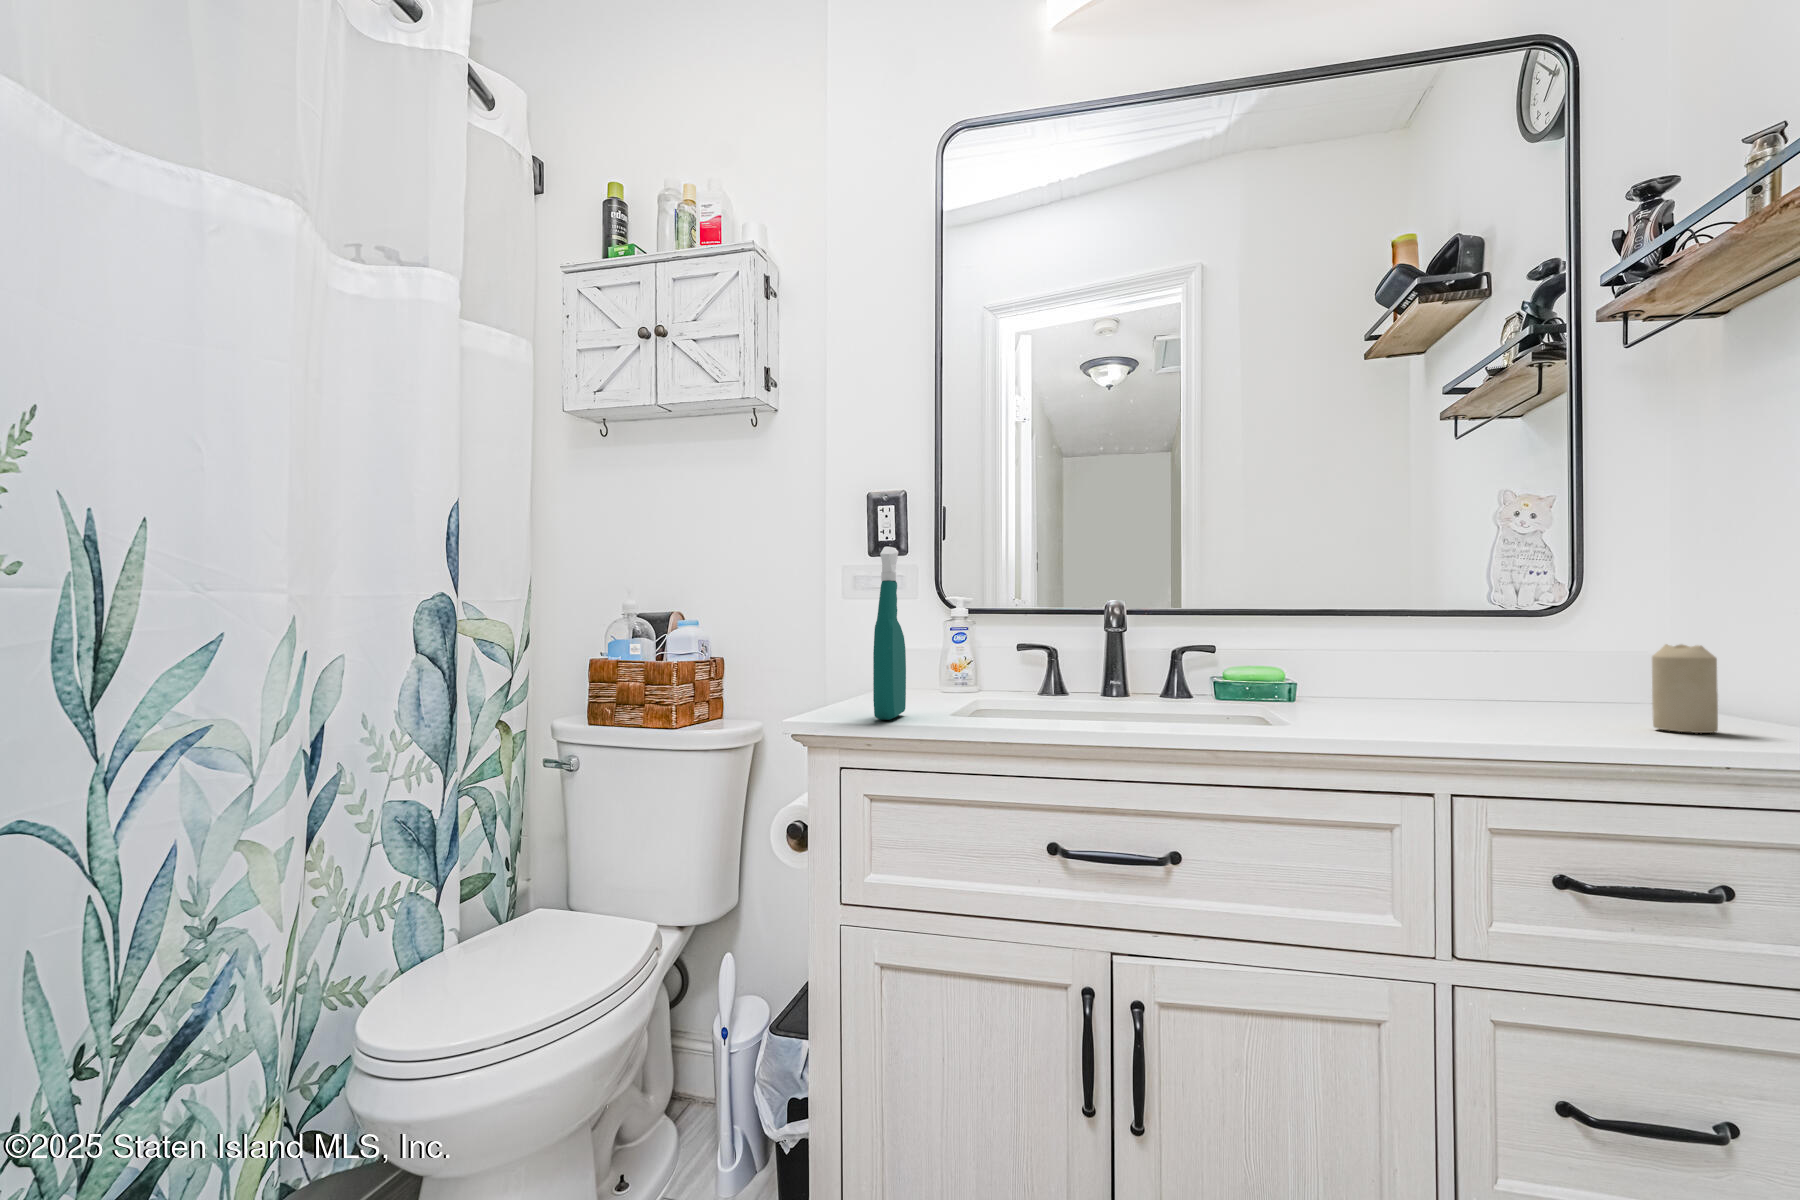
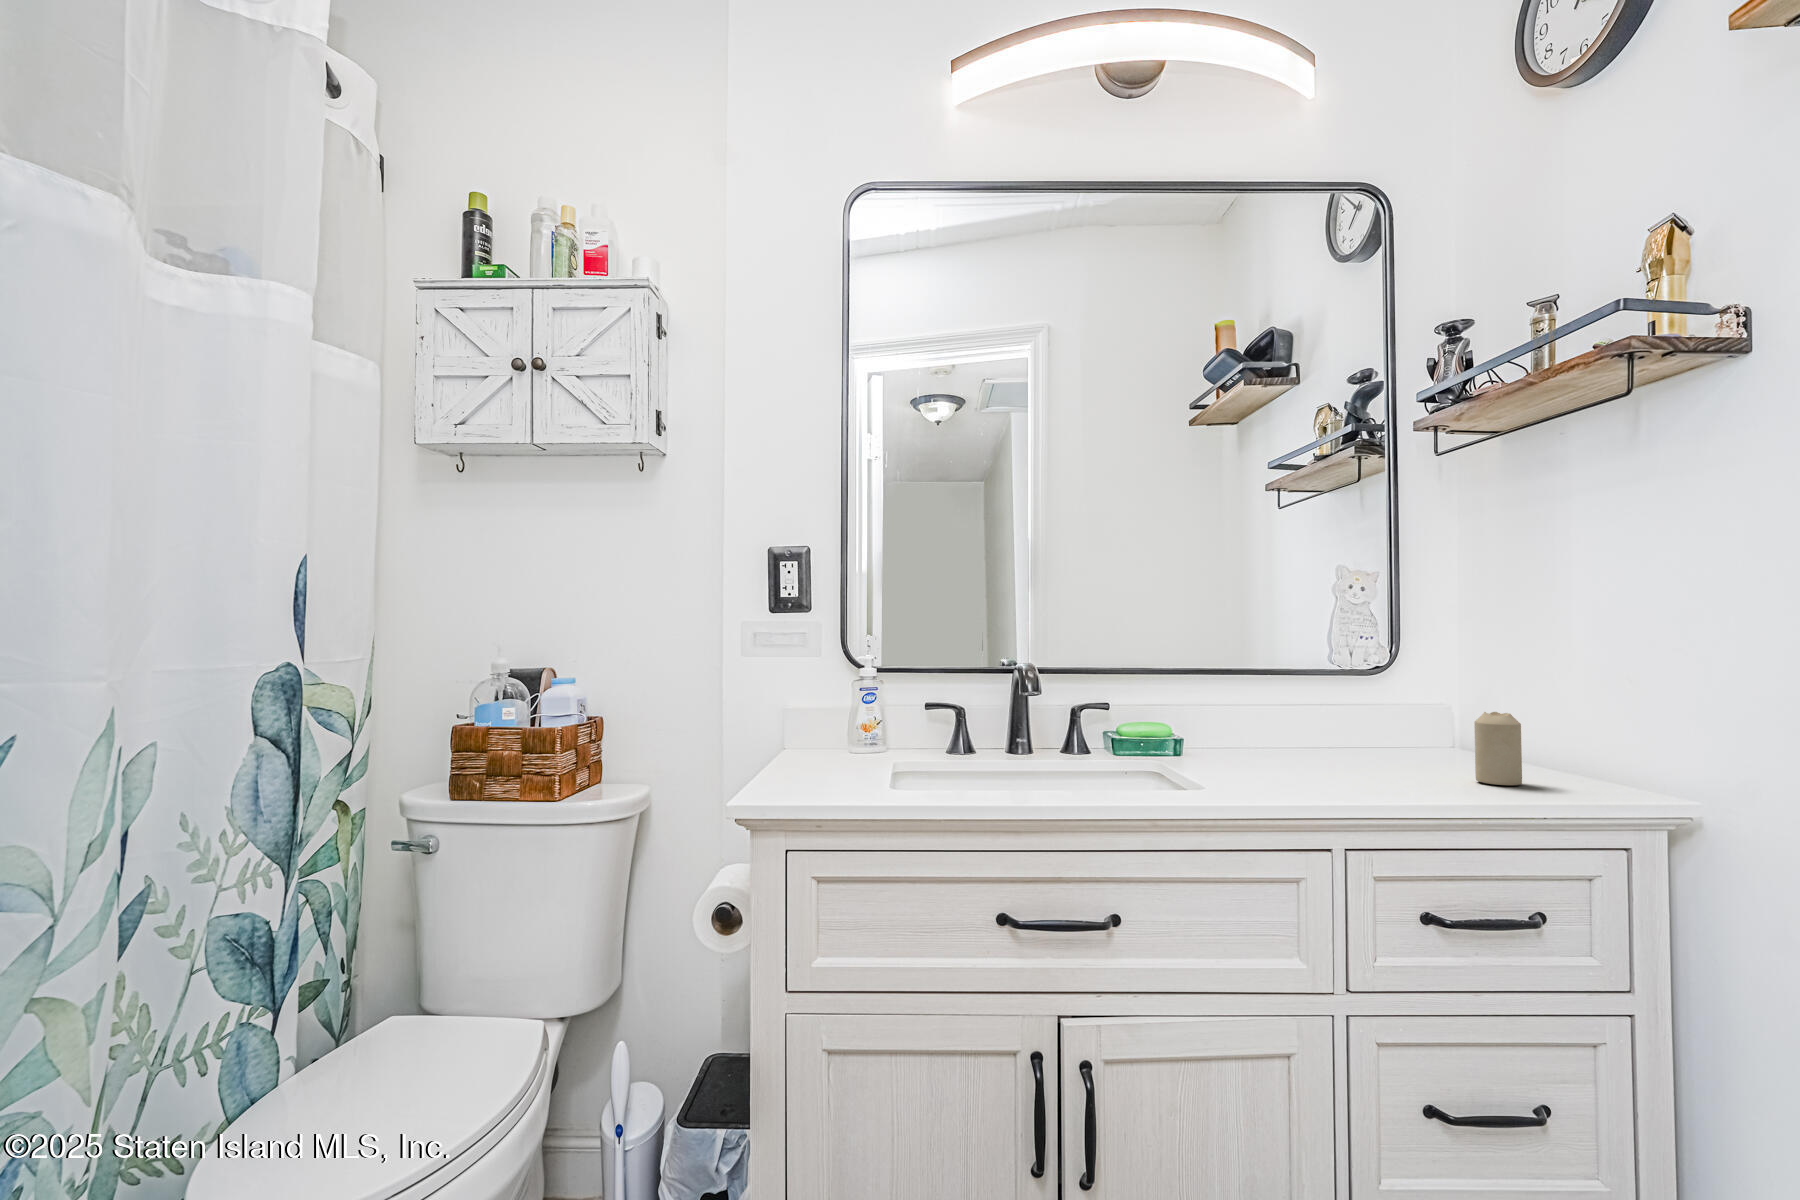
spray bottle: present [873,547,906,720] -> none [820,621,842,798]

